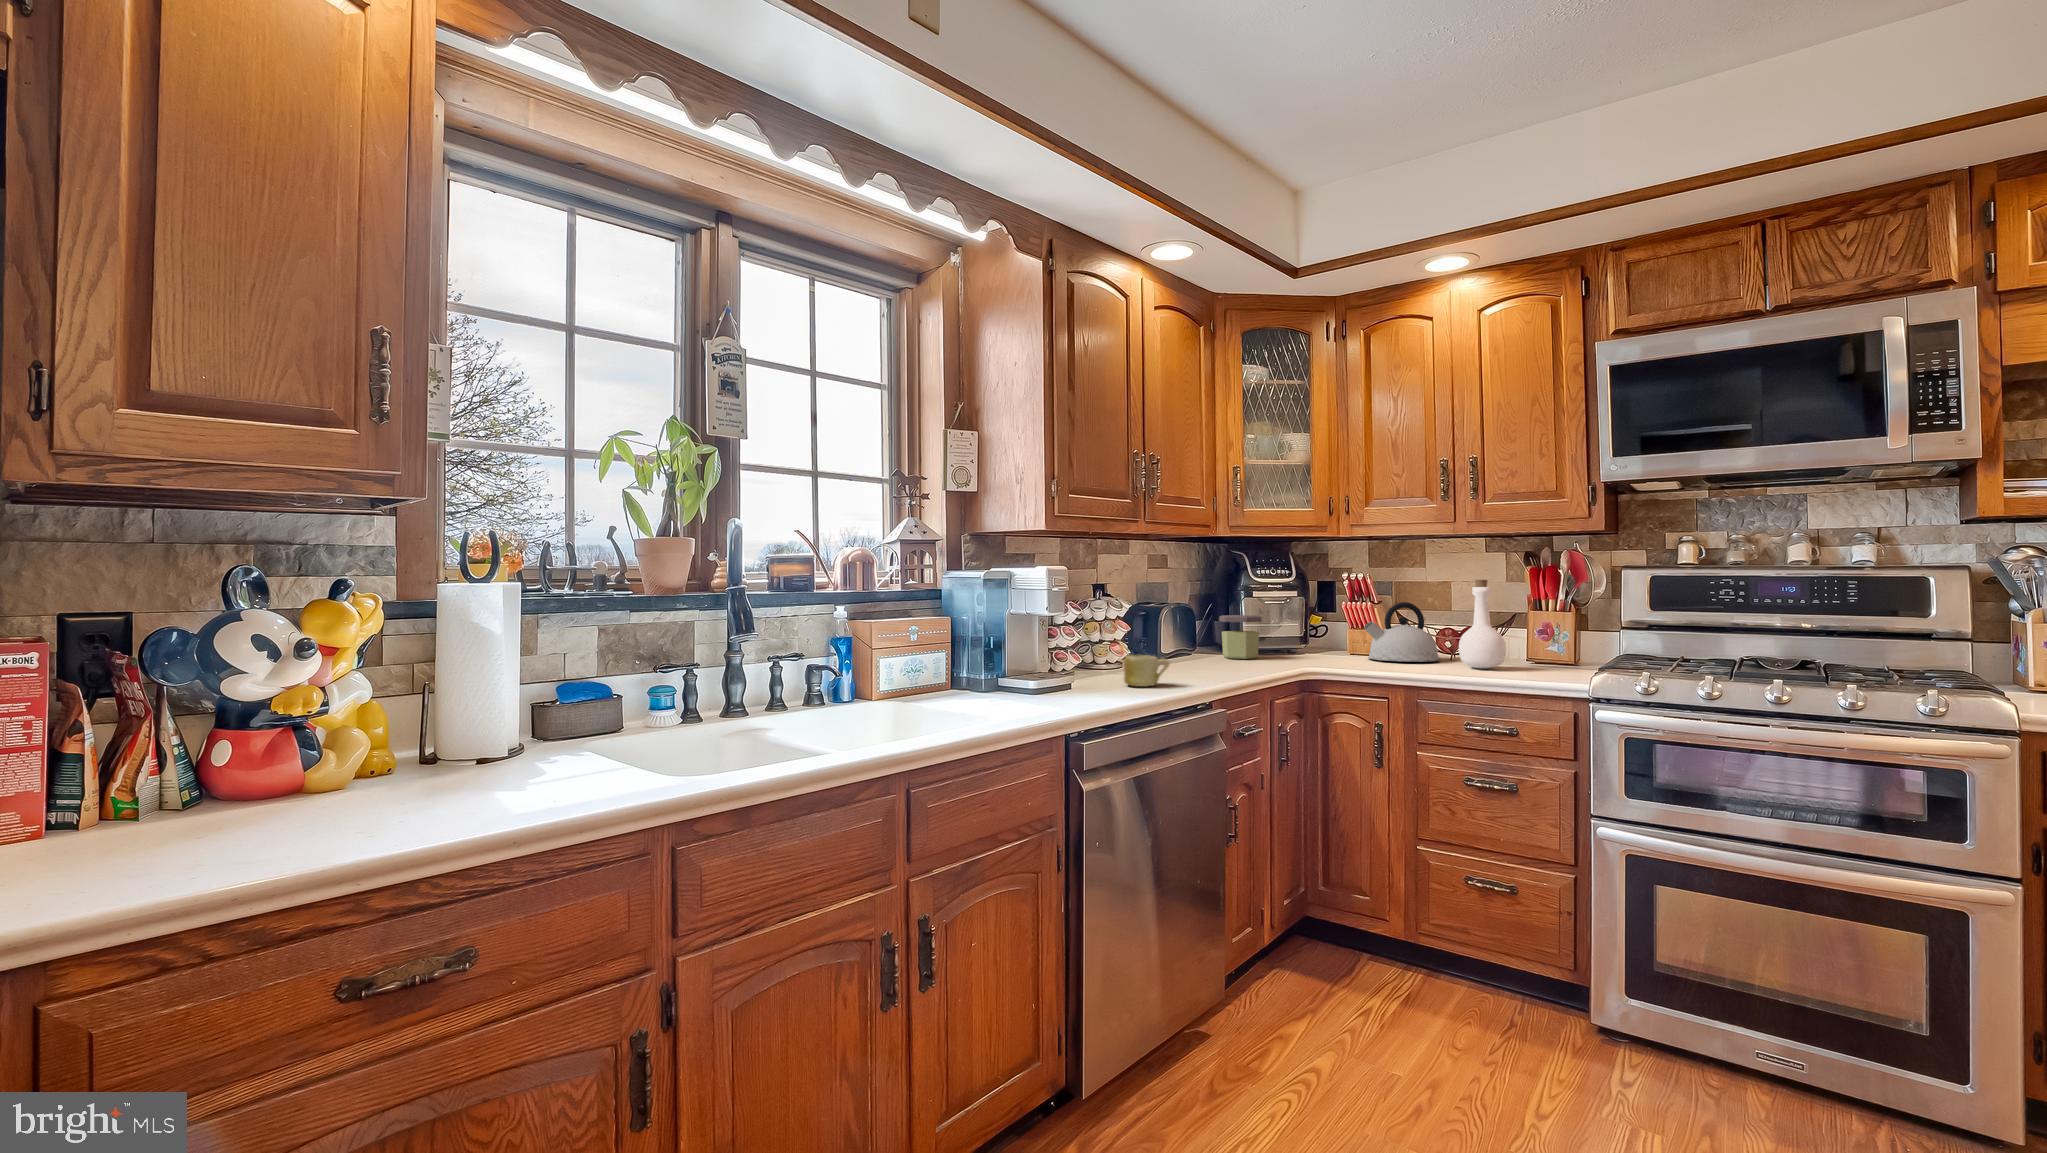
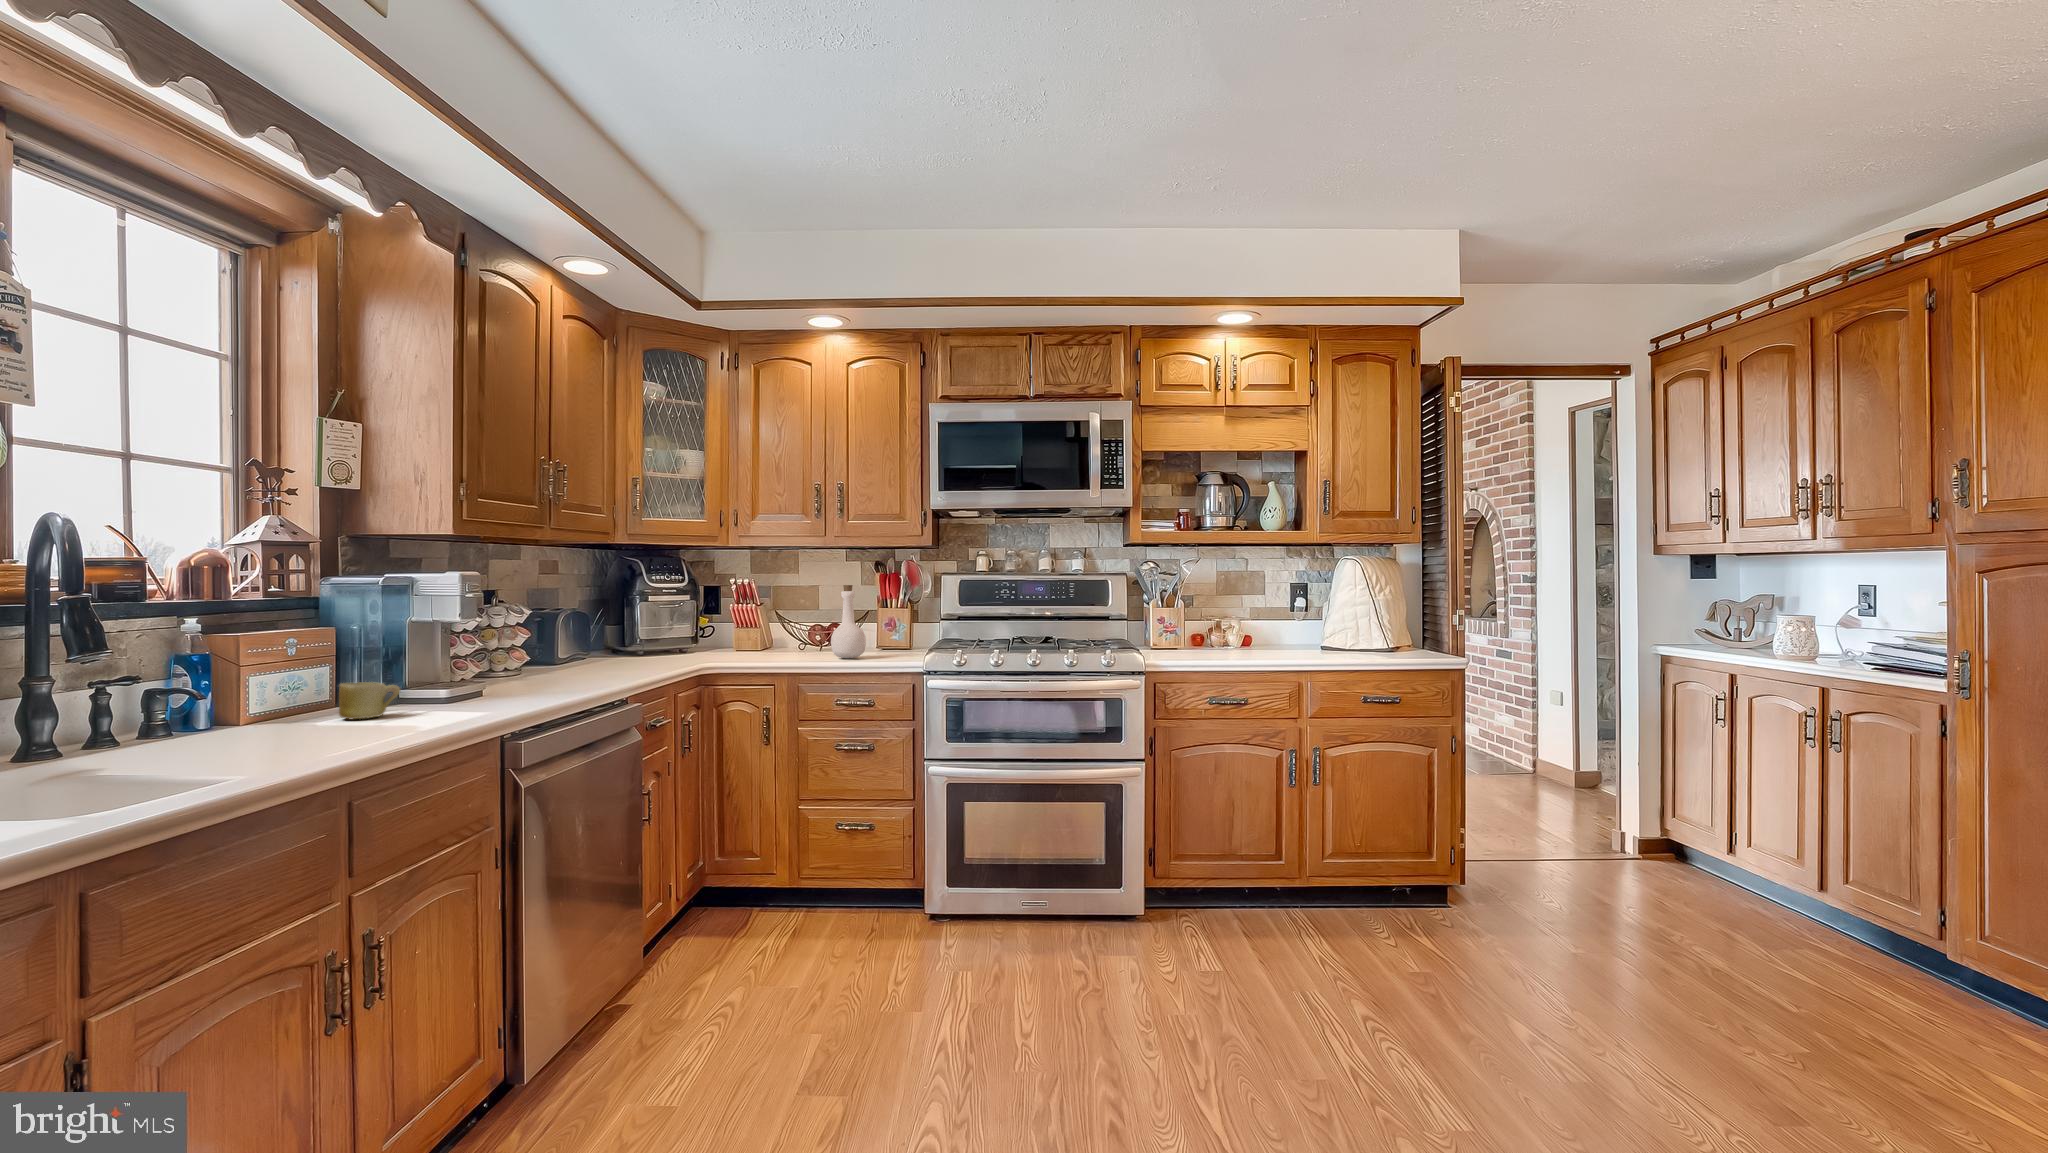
kettle: present [1364,602,1440,662] -> none [753,605,815,656]
jar: present [1219,615,1262,659] -> none [617,620,660,662]
mug: present [1124,655,1170,686] -> present [339,682,401,720]

